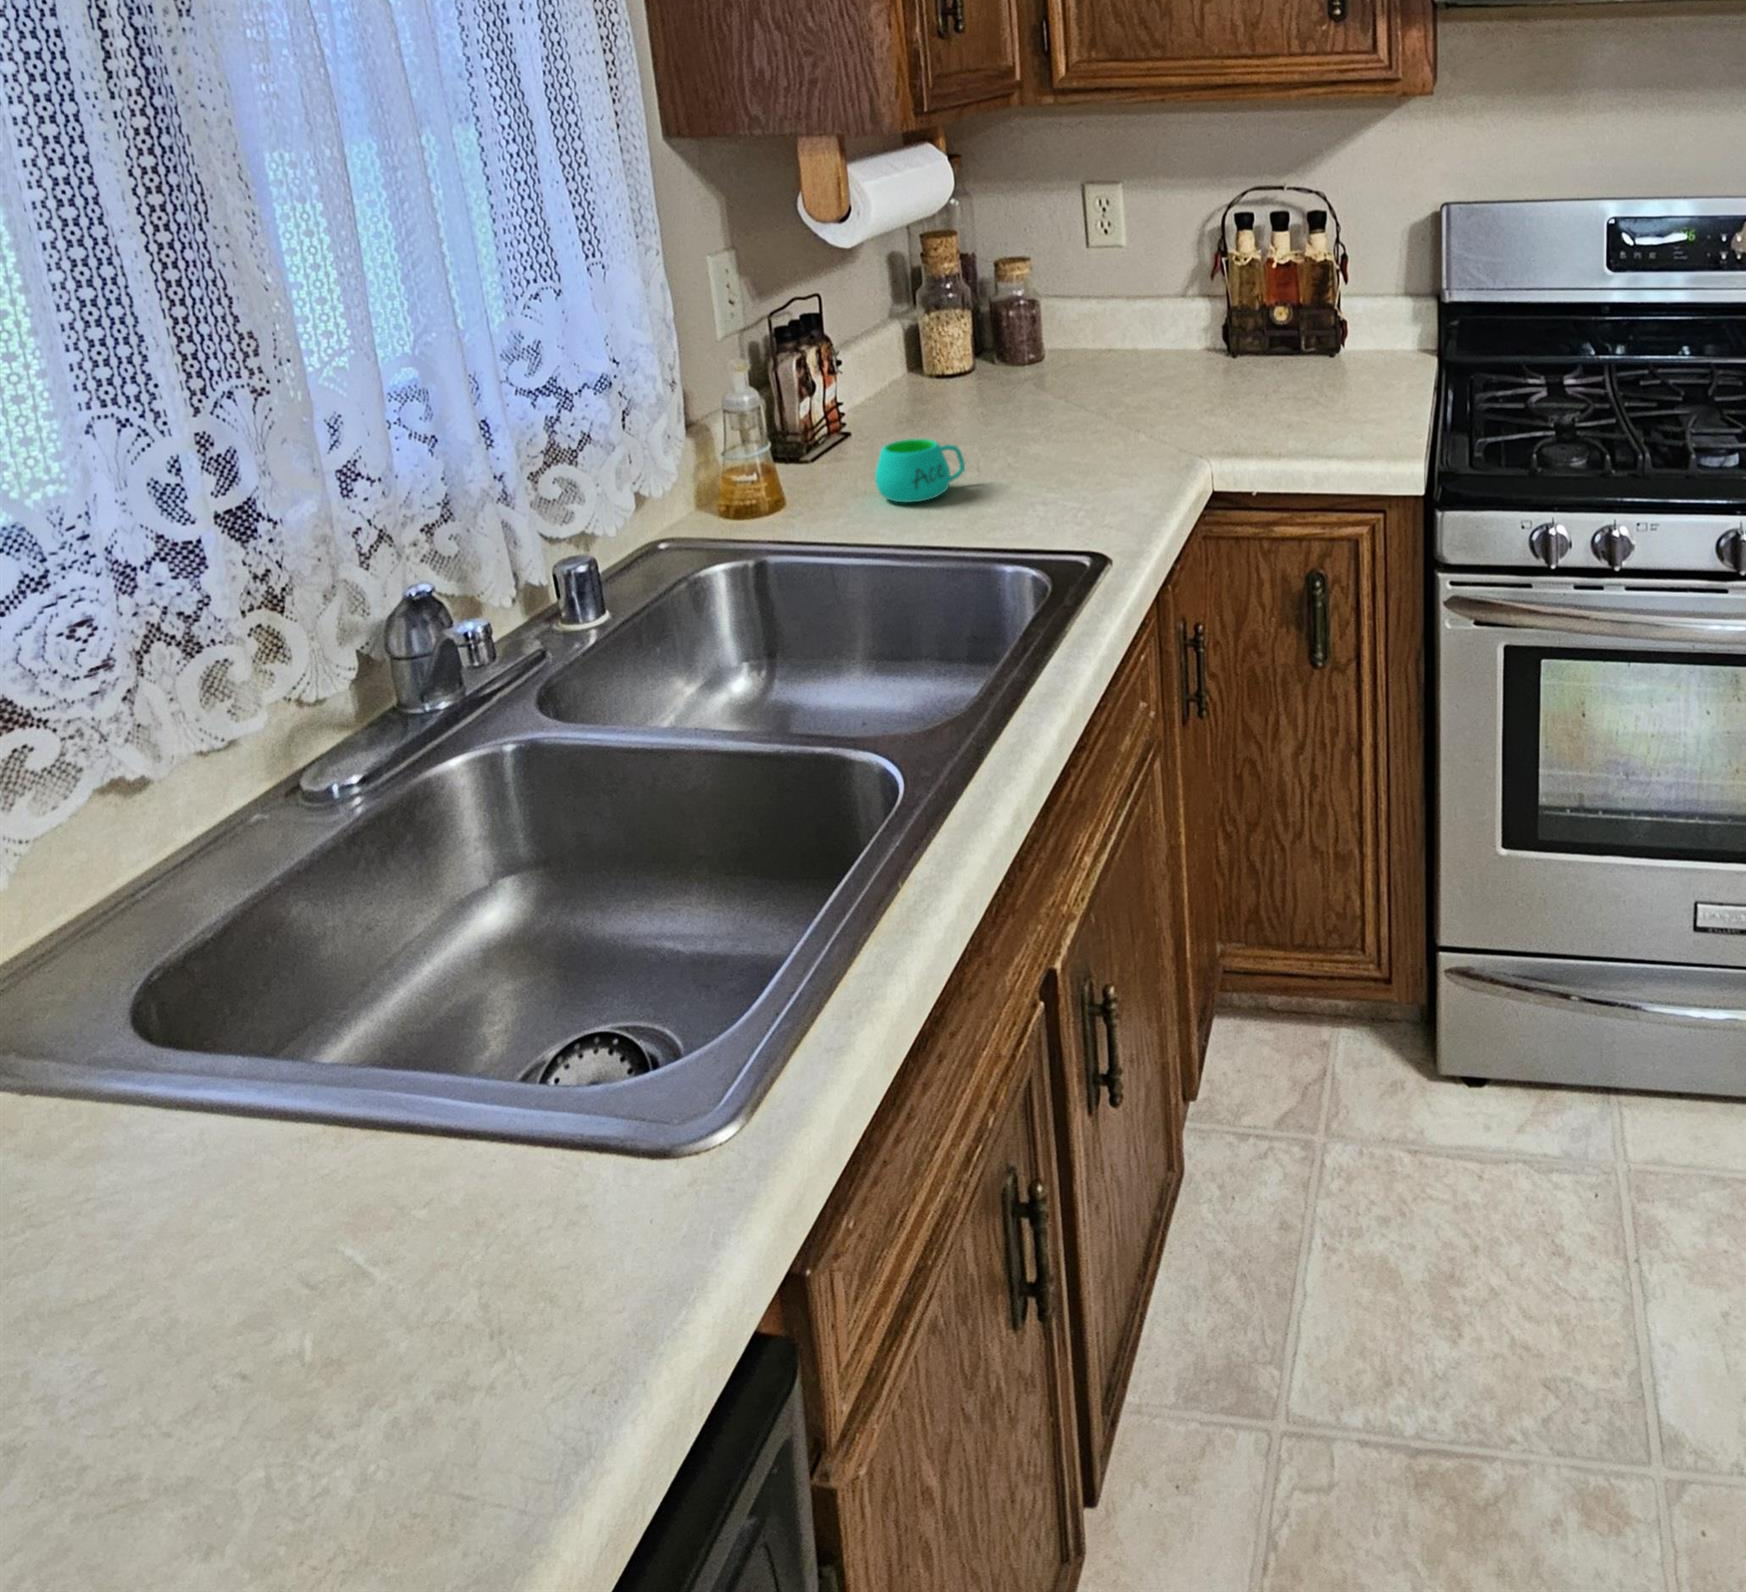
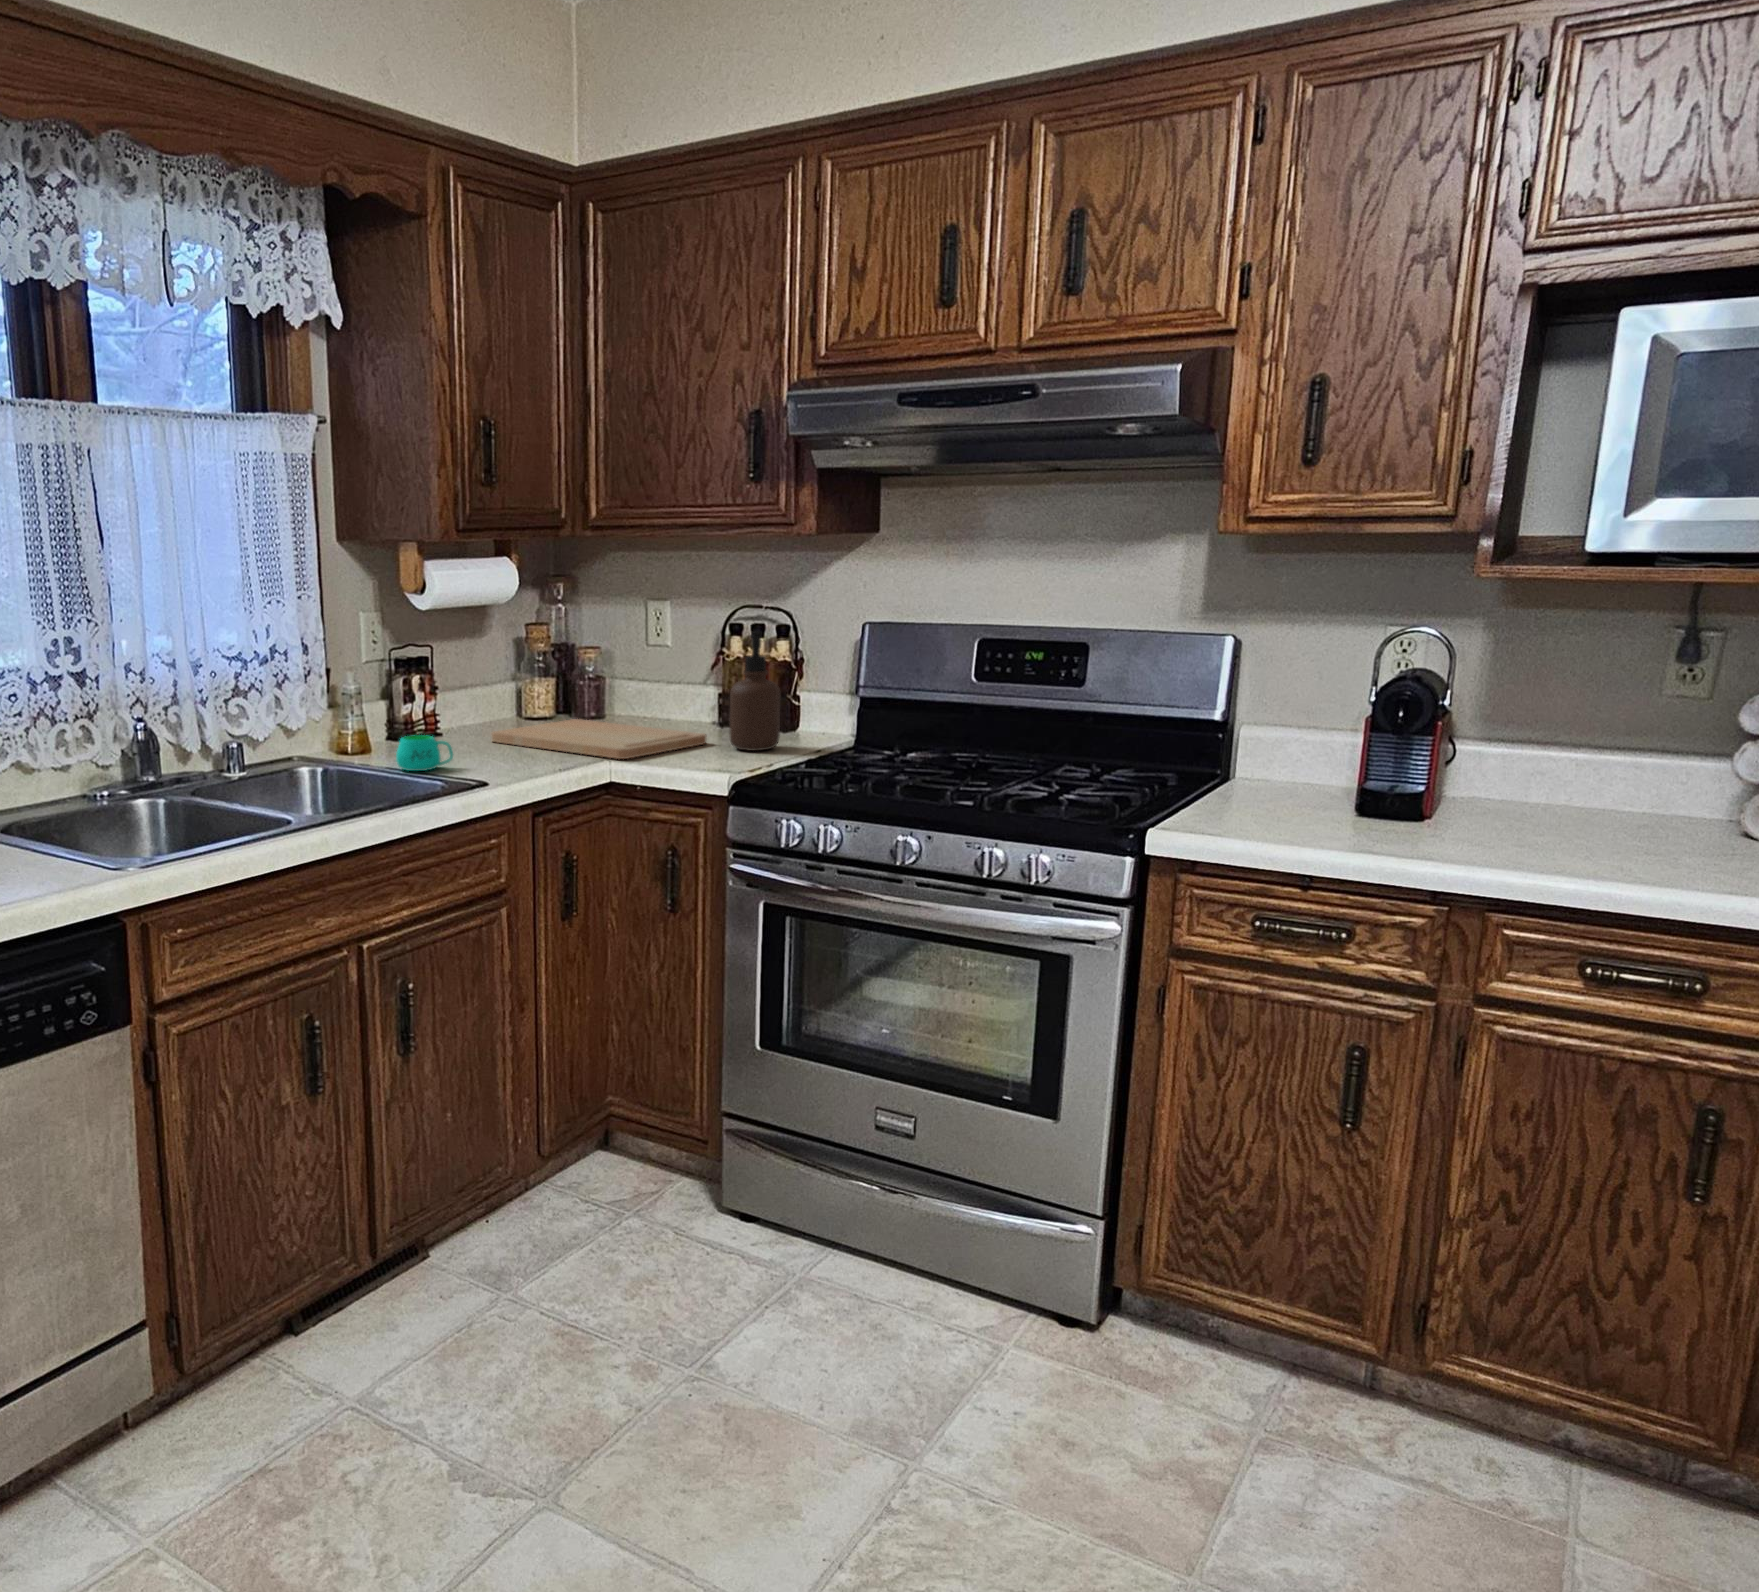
soap dispenser: none [1303,227,1374,393] -> present [729,631,780,751]
cutting board: none [943,362,1263,432] -> present [492,719,706,759]

